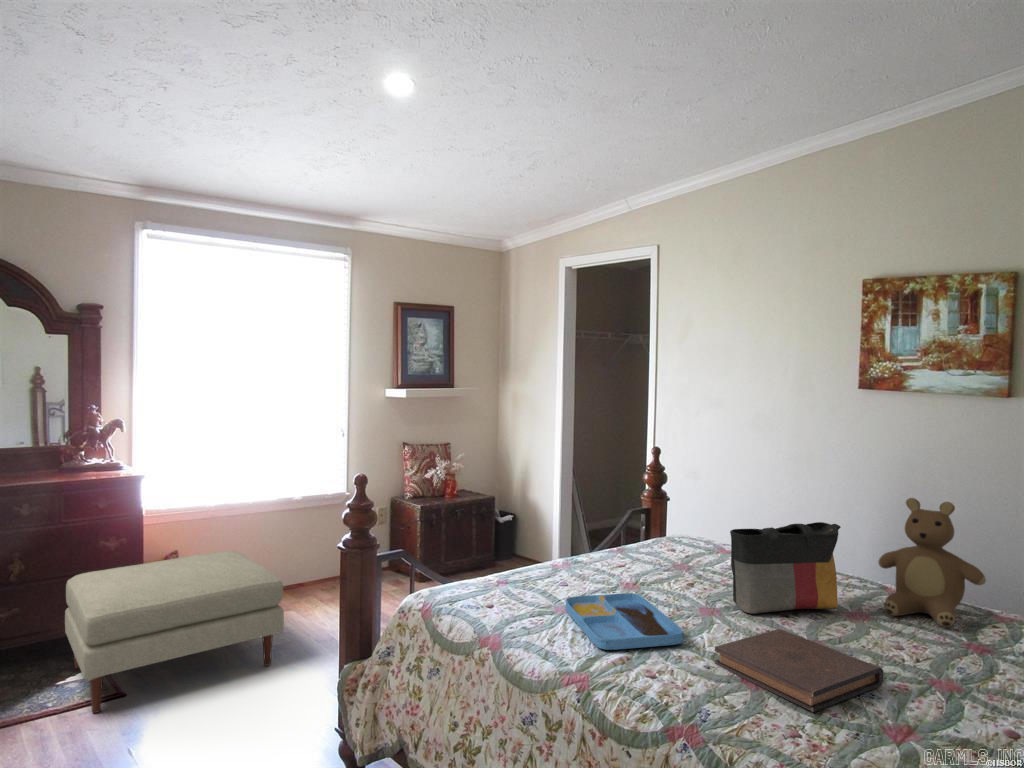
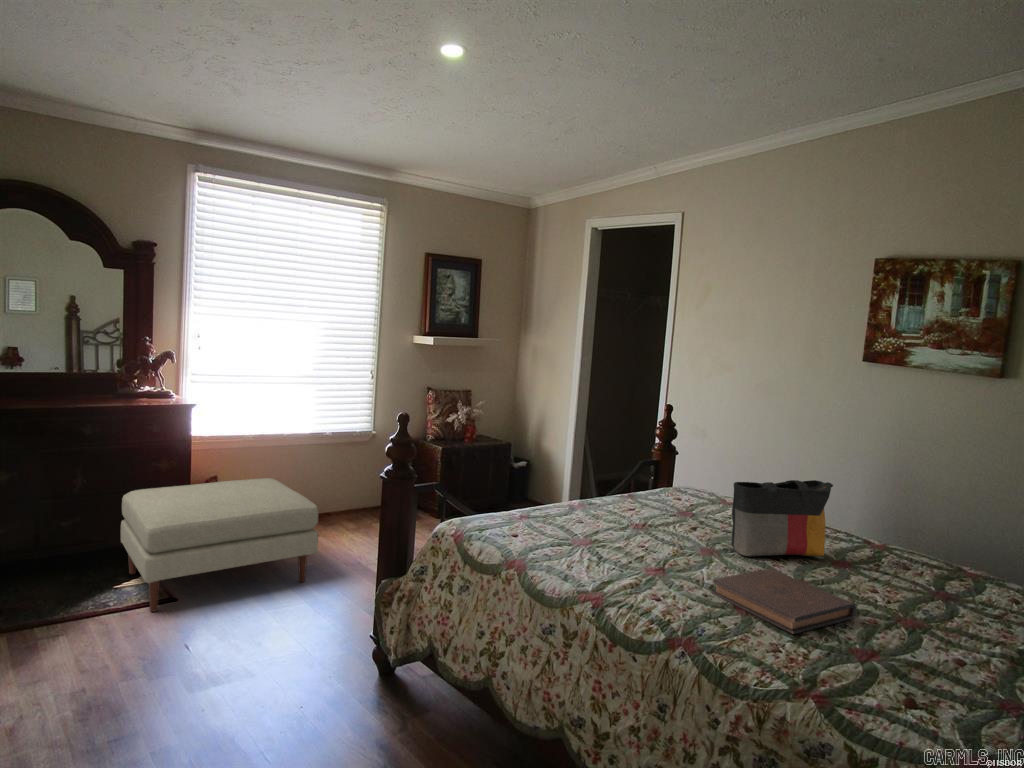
teddy bear: present [878,498,986,627] -> none [864,464,959,577]
tray: present [565,593,683,650] -> none [582,533,686,577]

